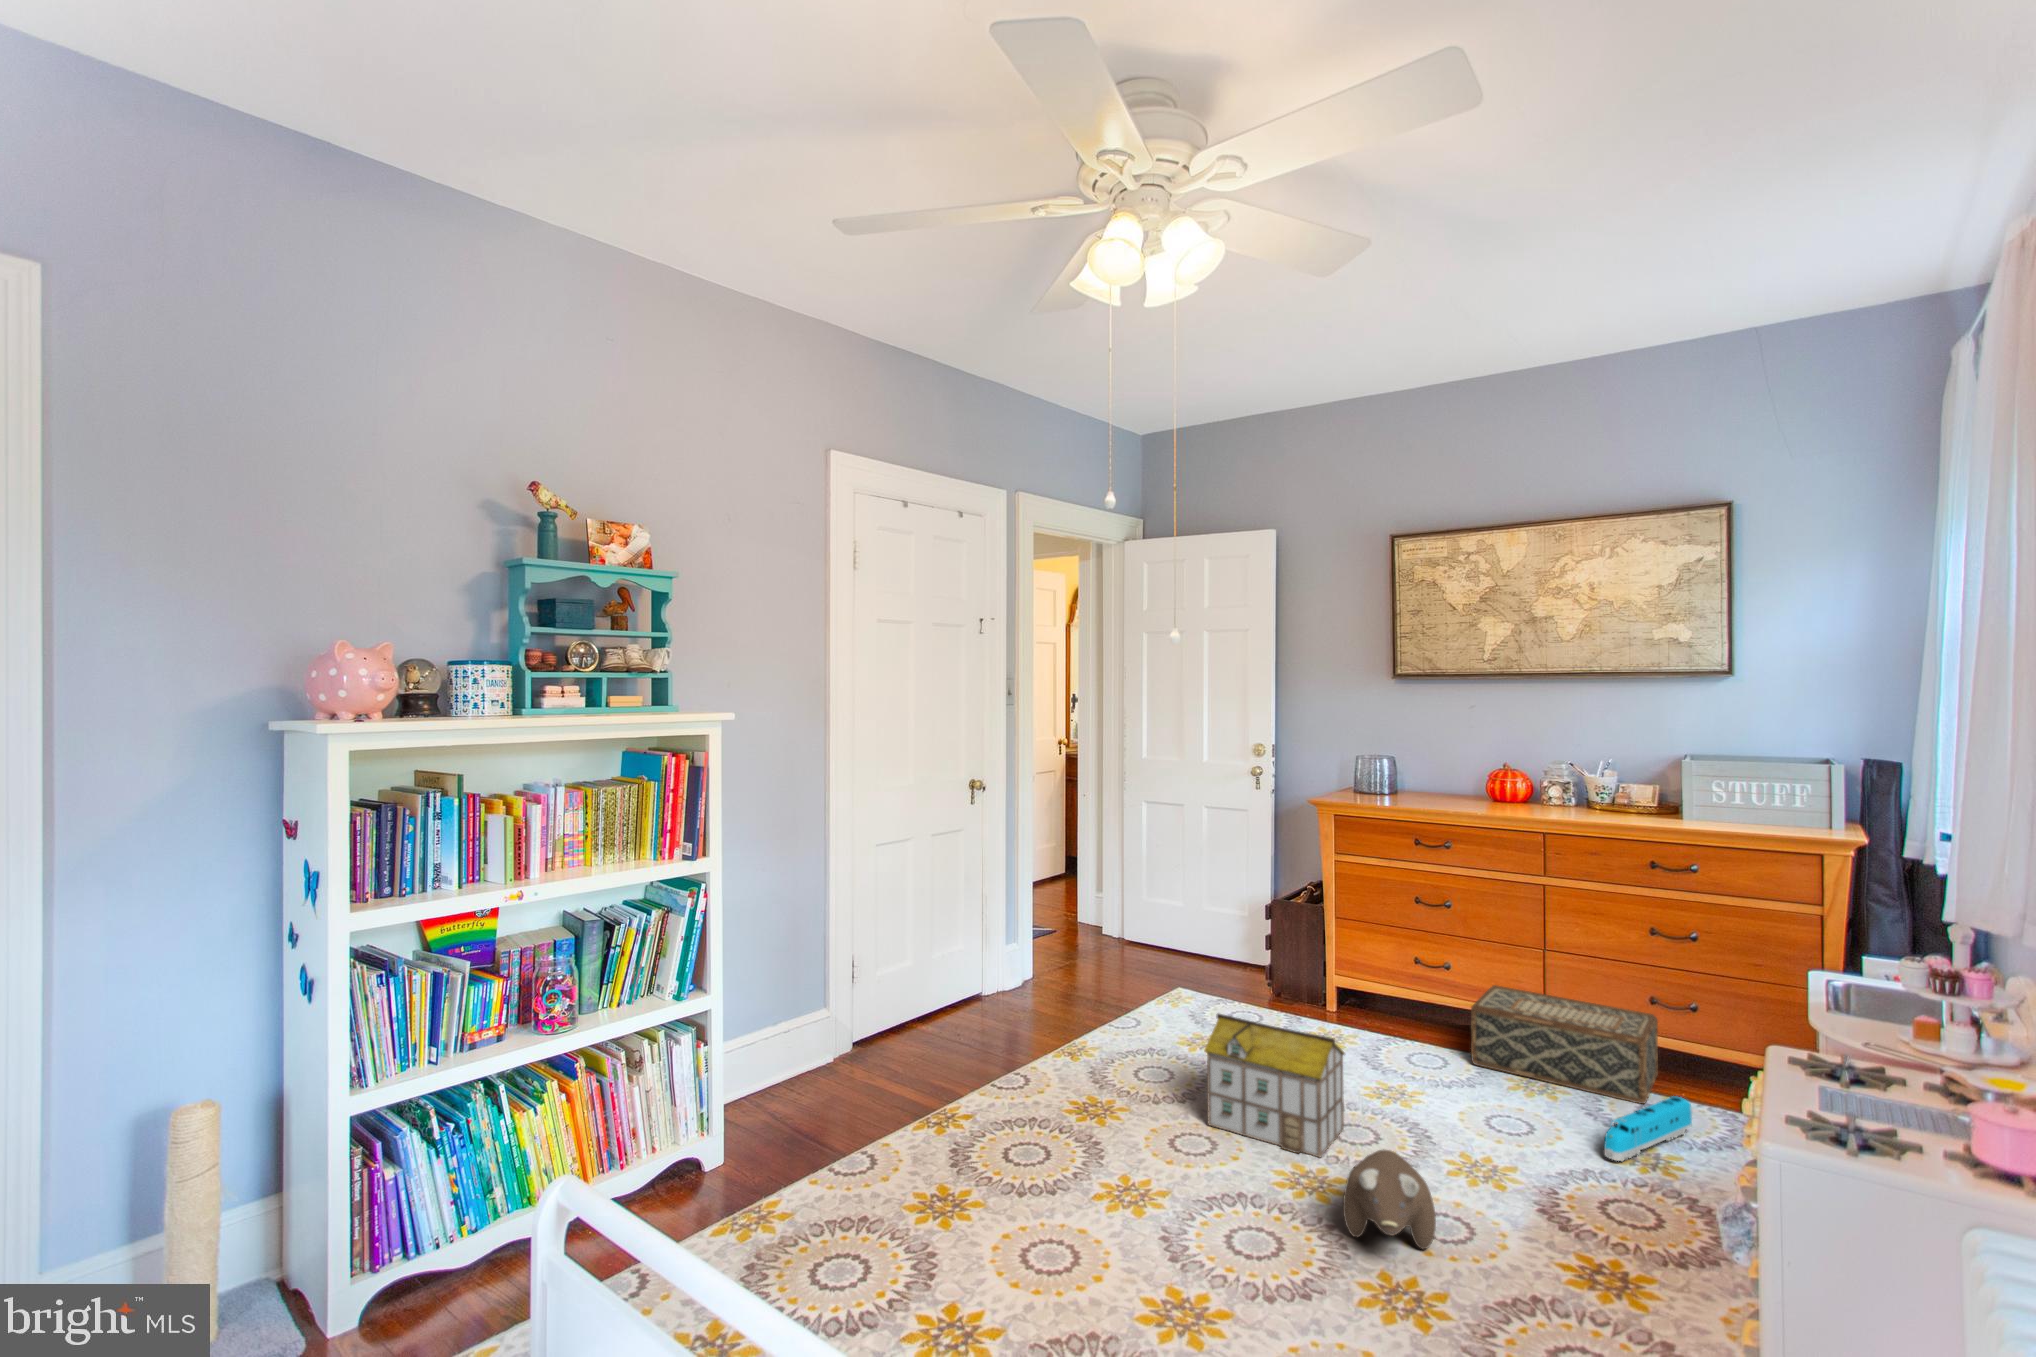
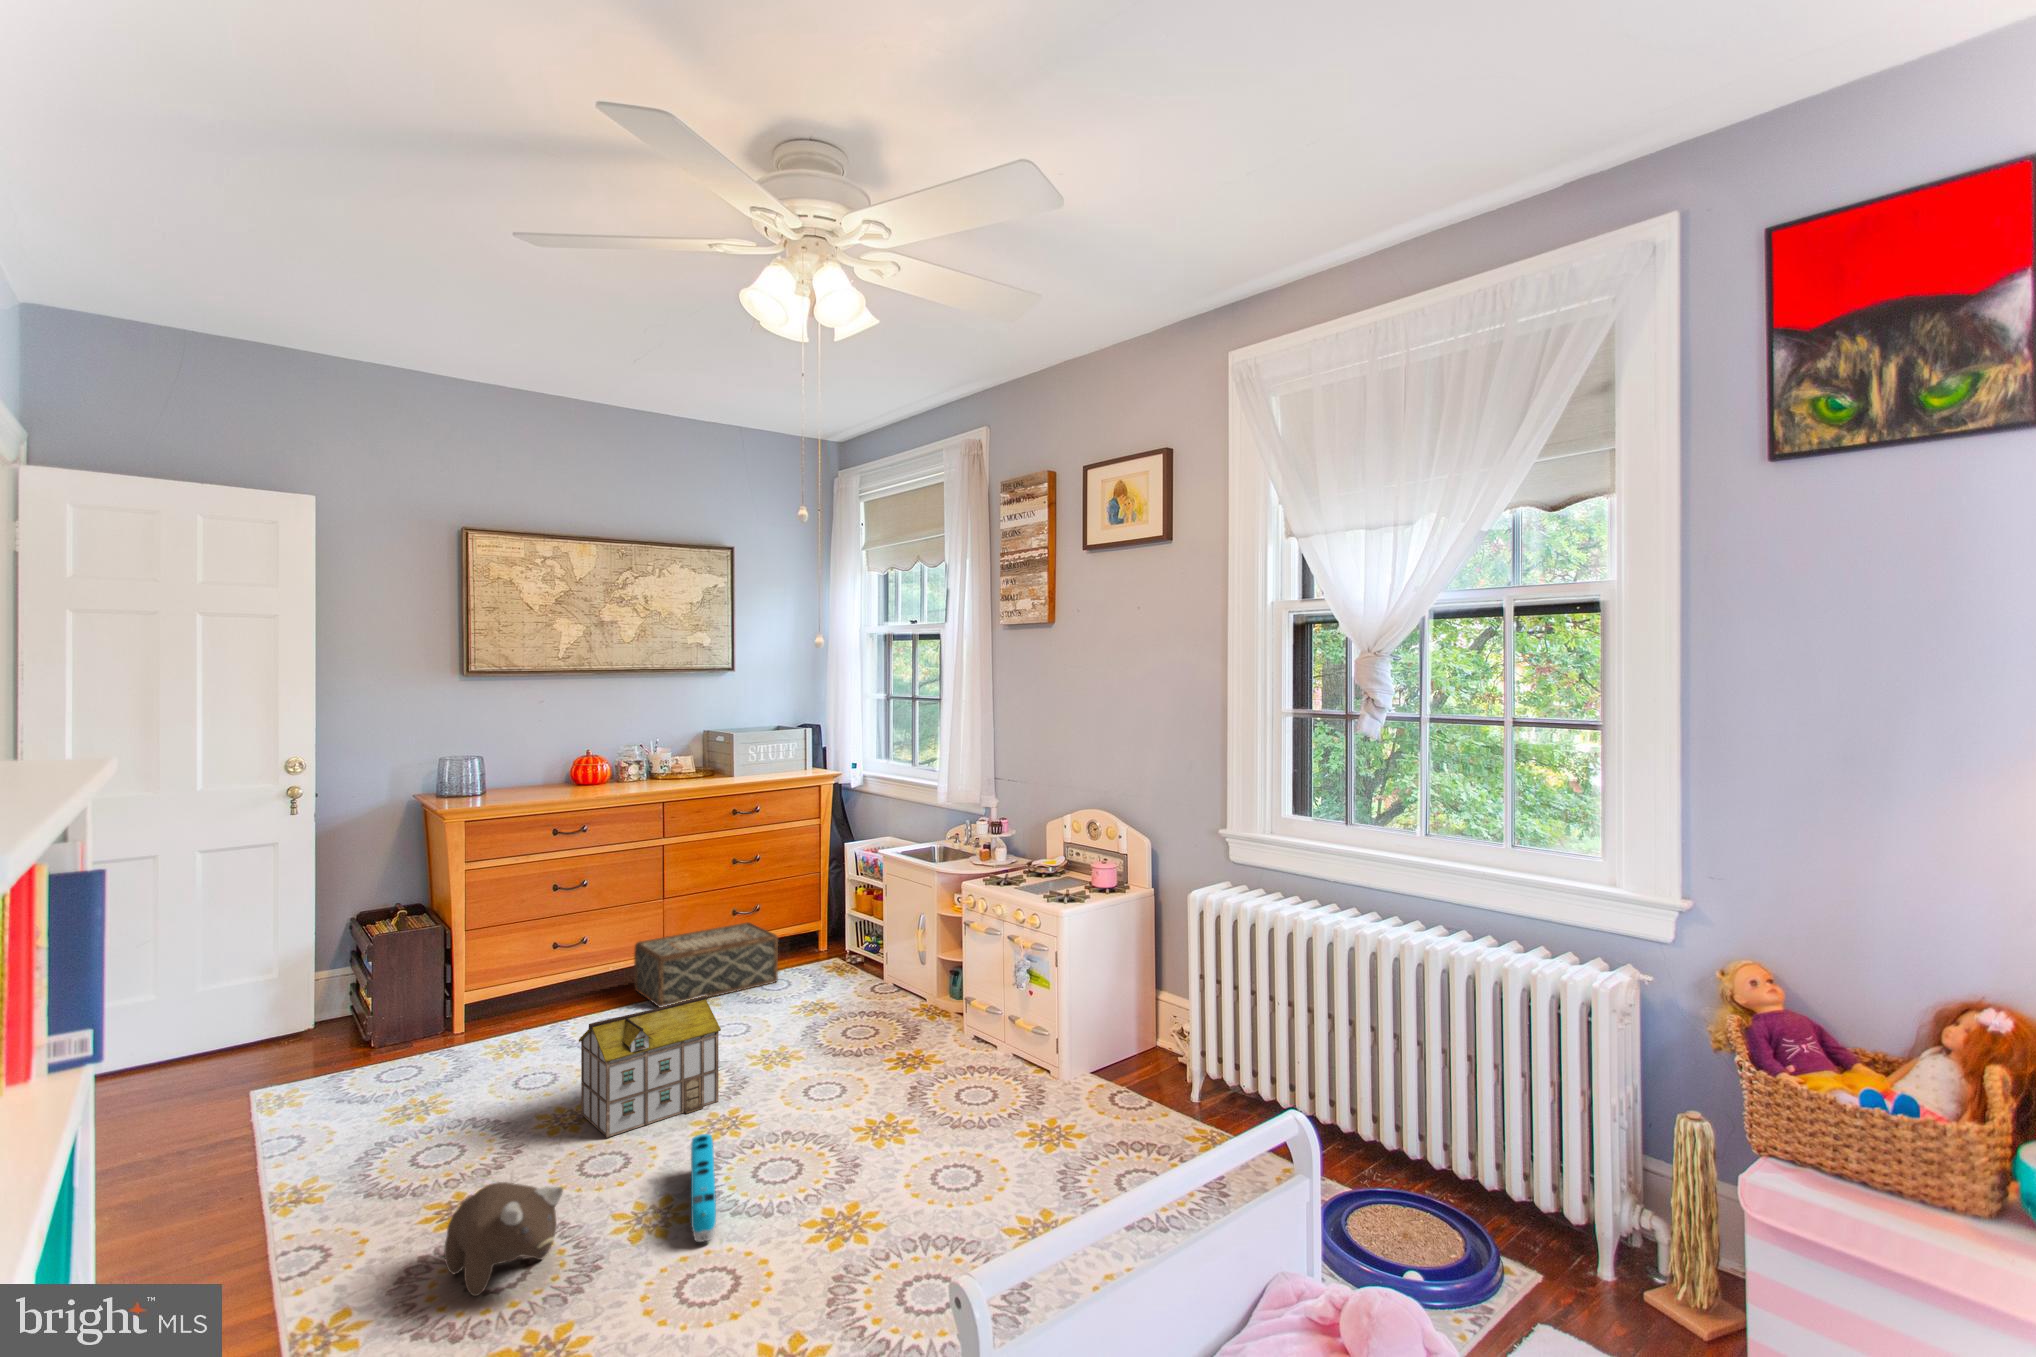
toy train: present [1604,1096,1692,1161] -> present [691,1134,716,1242]
plush toy: present [1343,1149,1436,1249] -> present [444,1182,563,1296]

